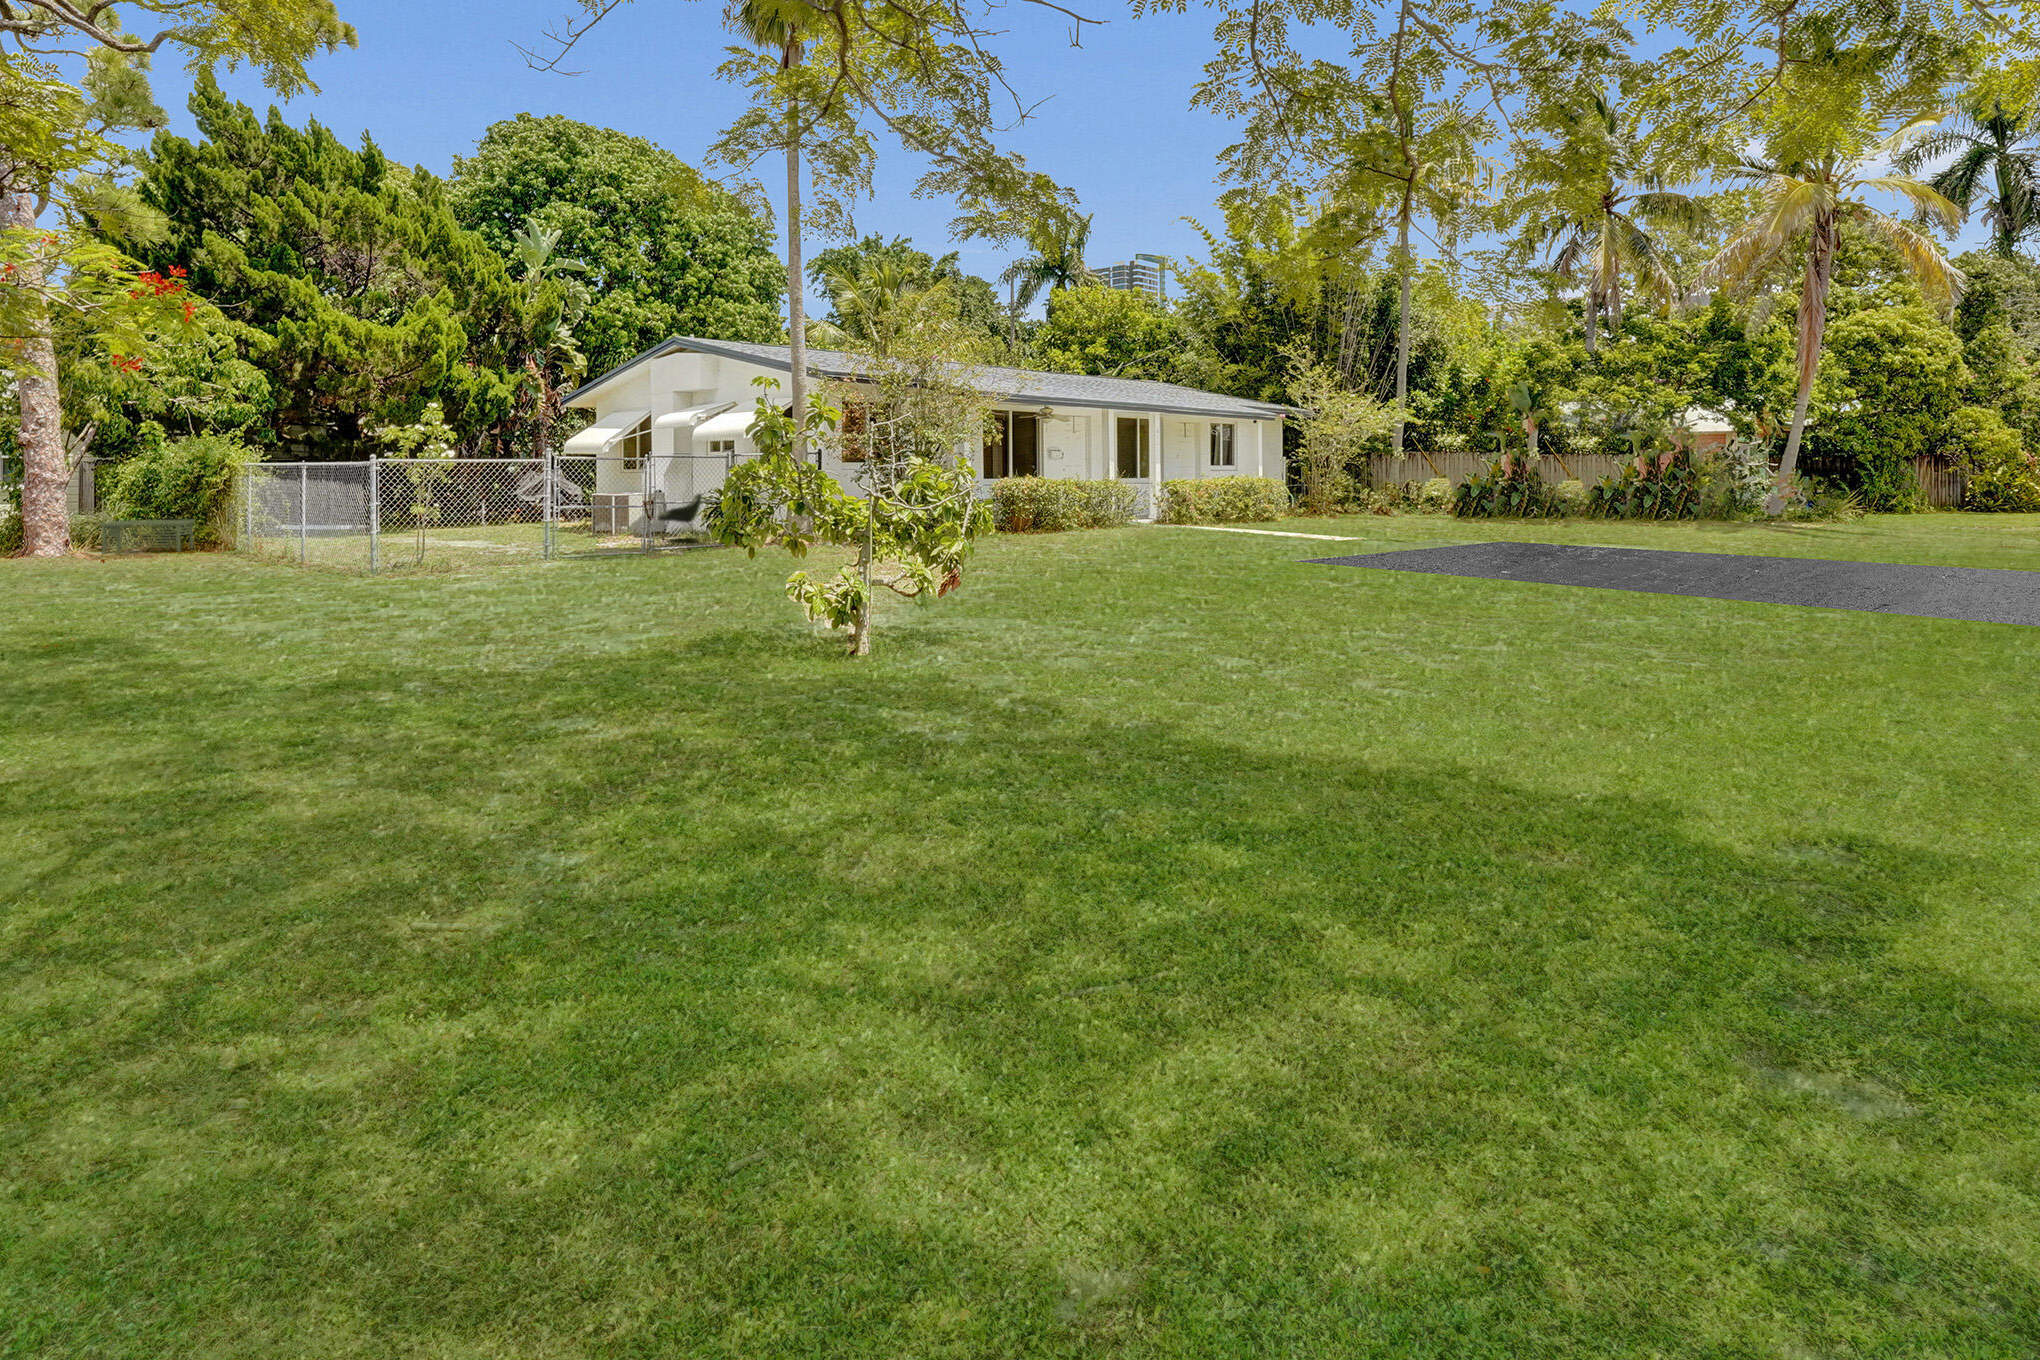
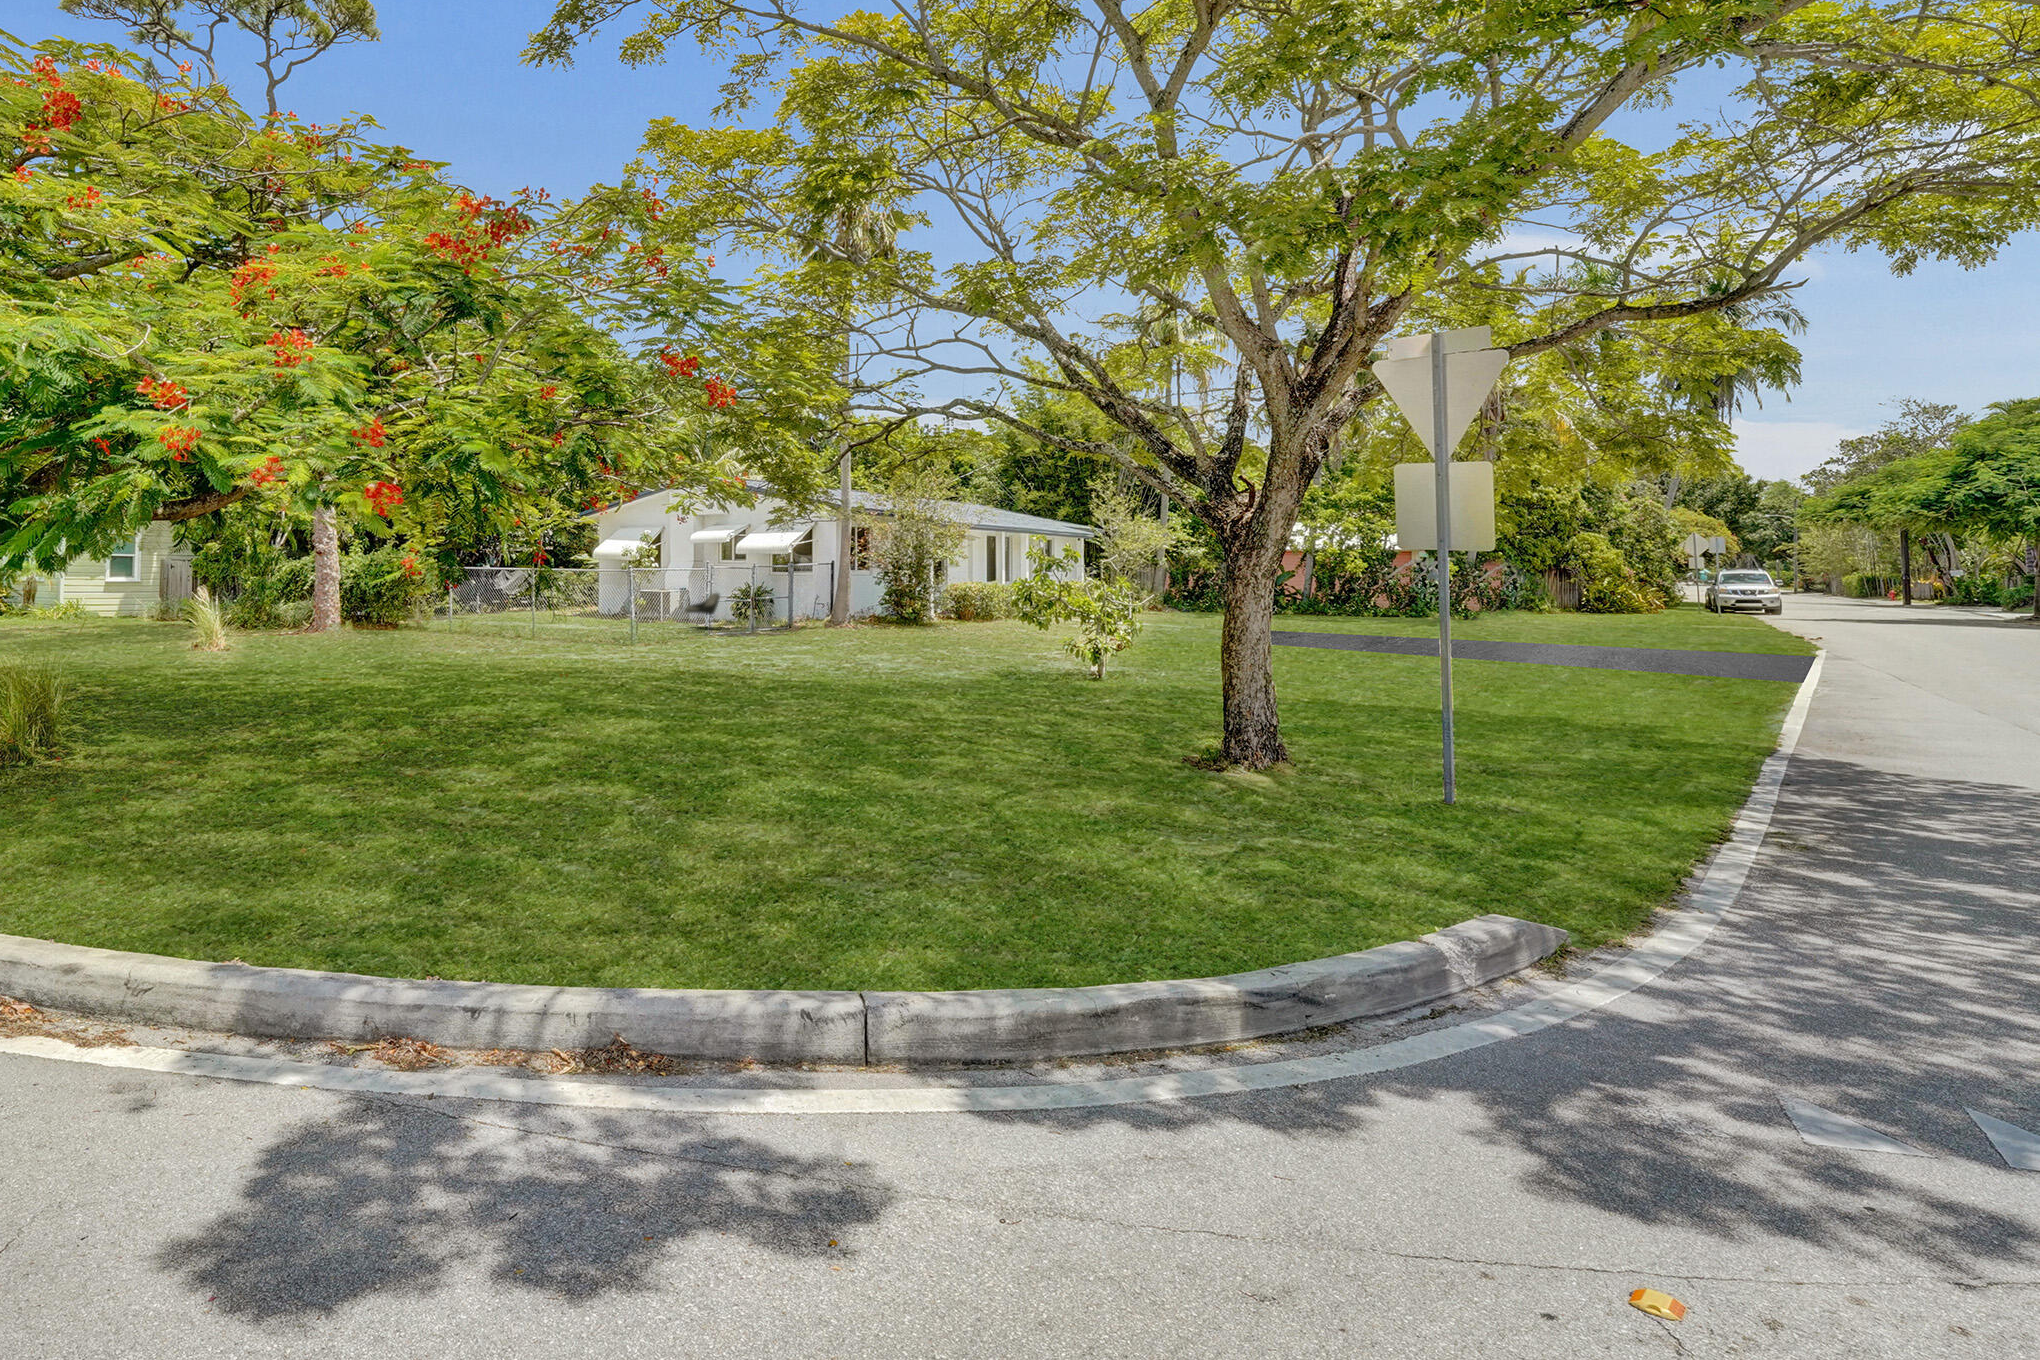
storage bench: present [99,519,194,553] -> none [308,610,364,635]

